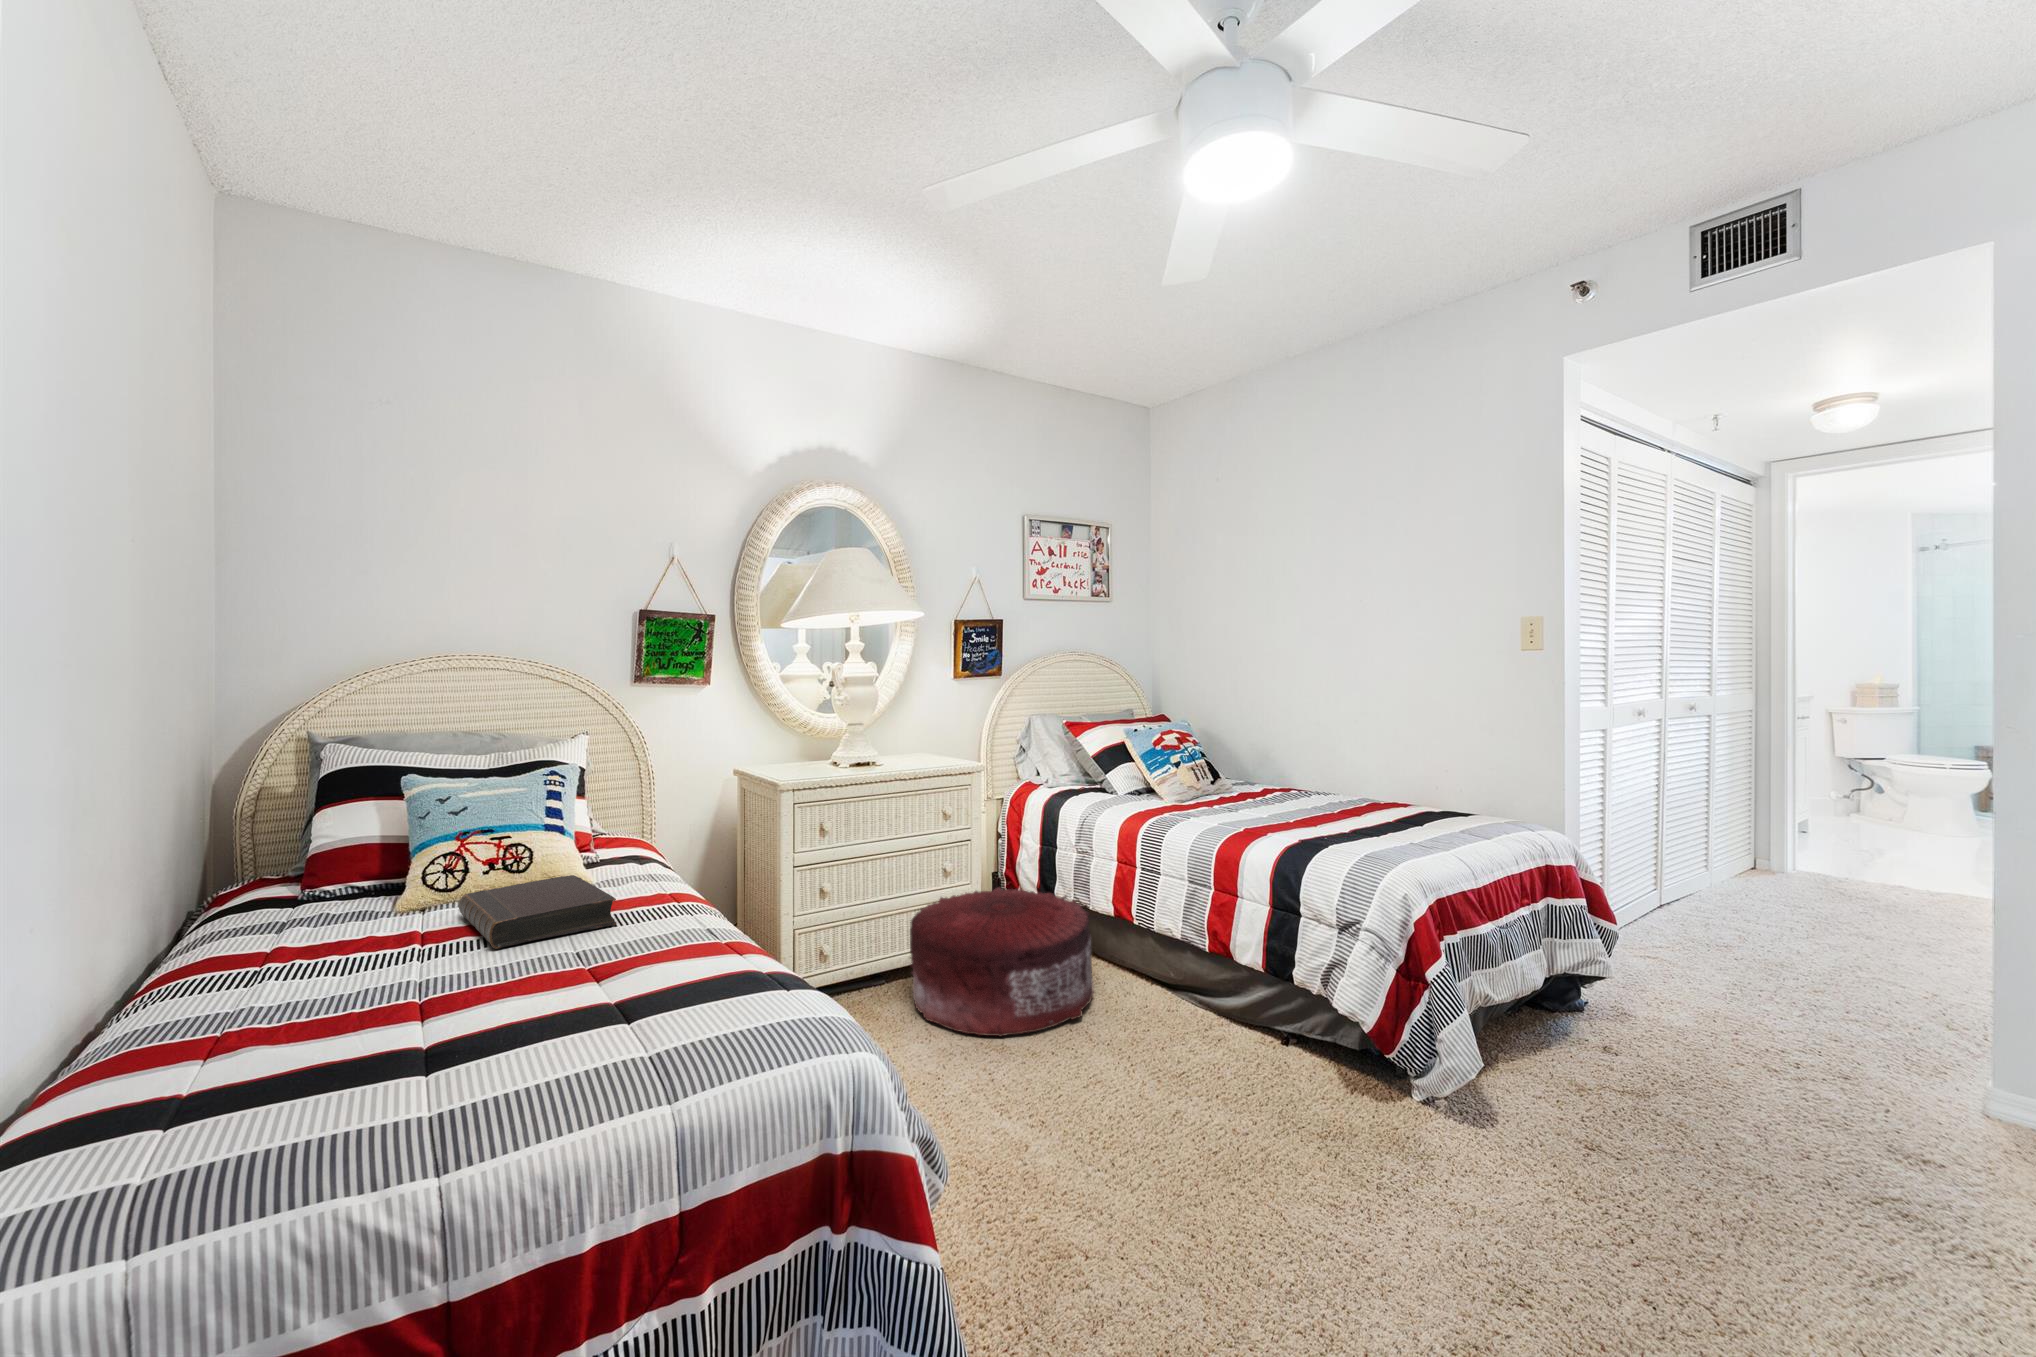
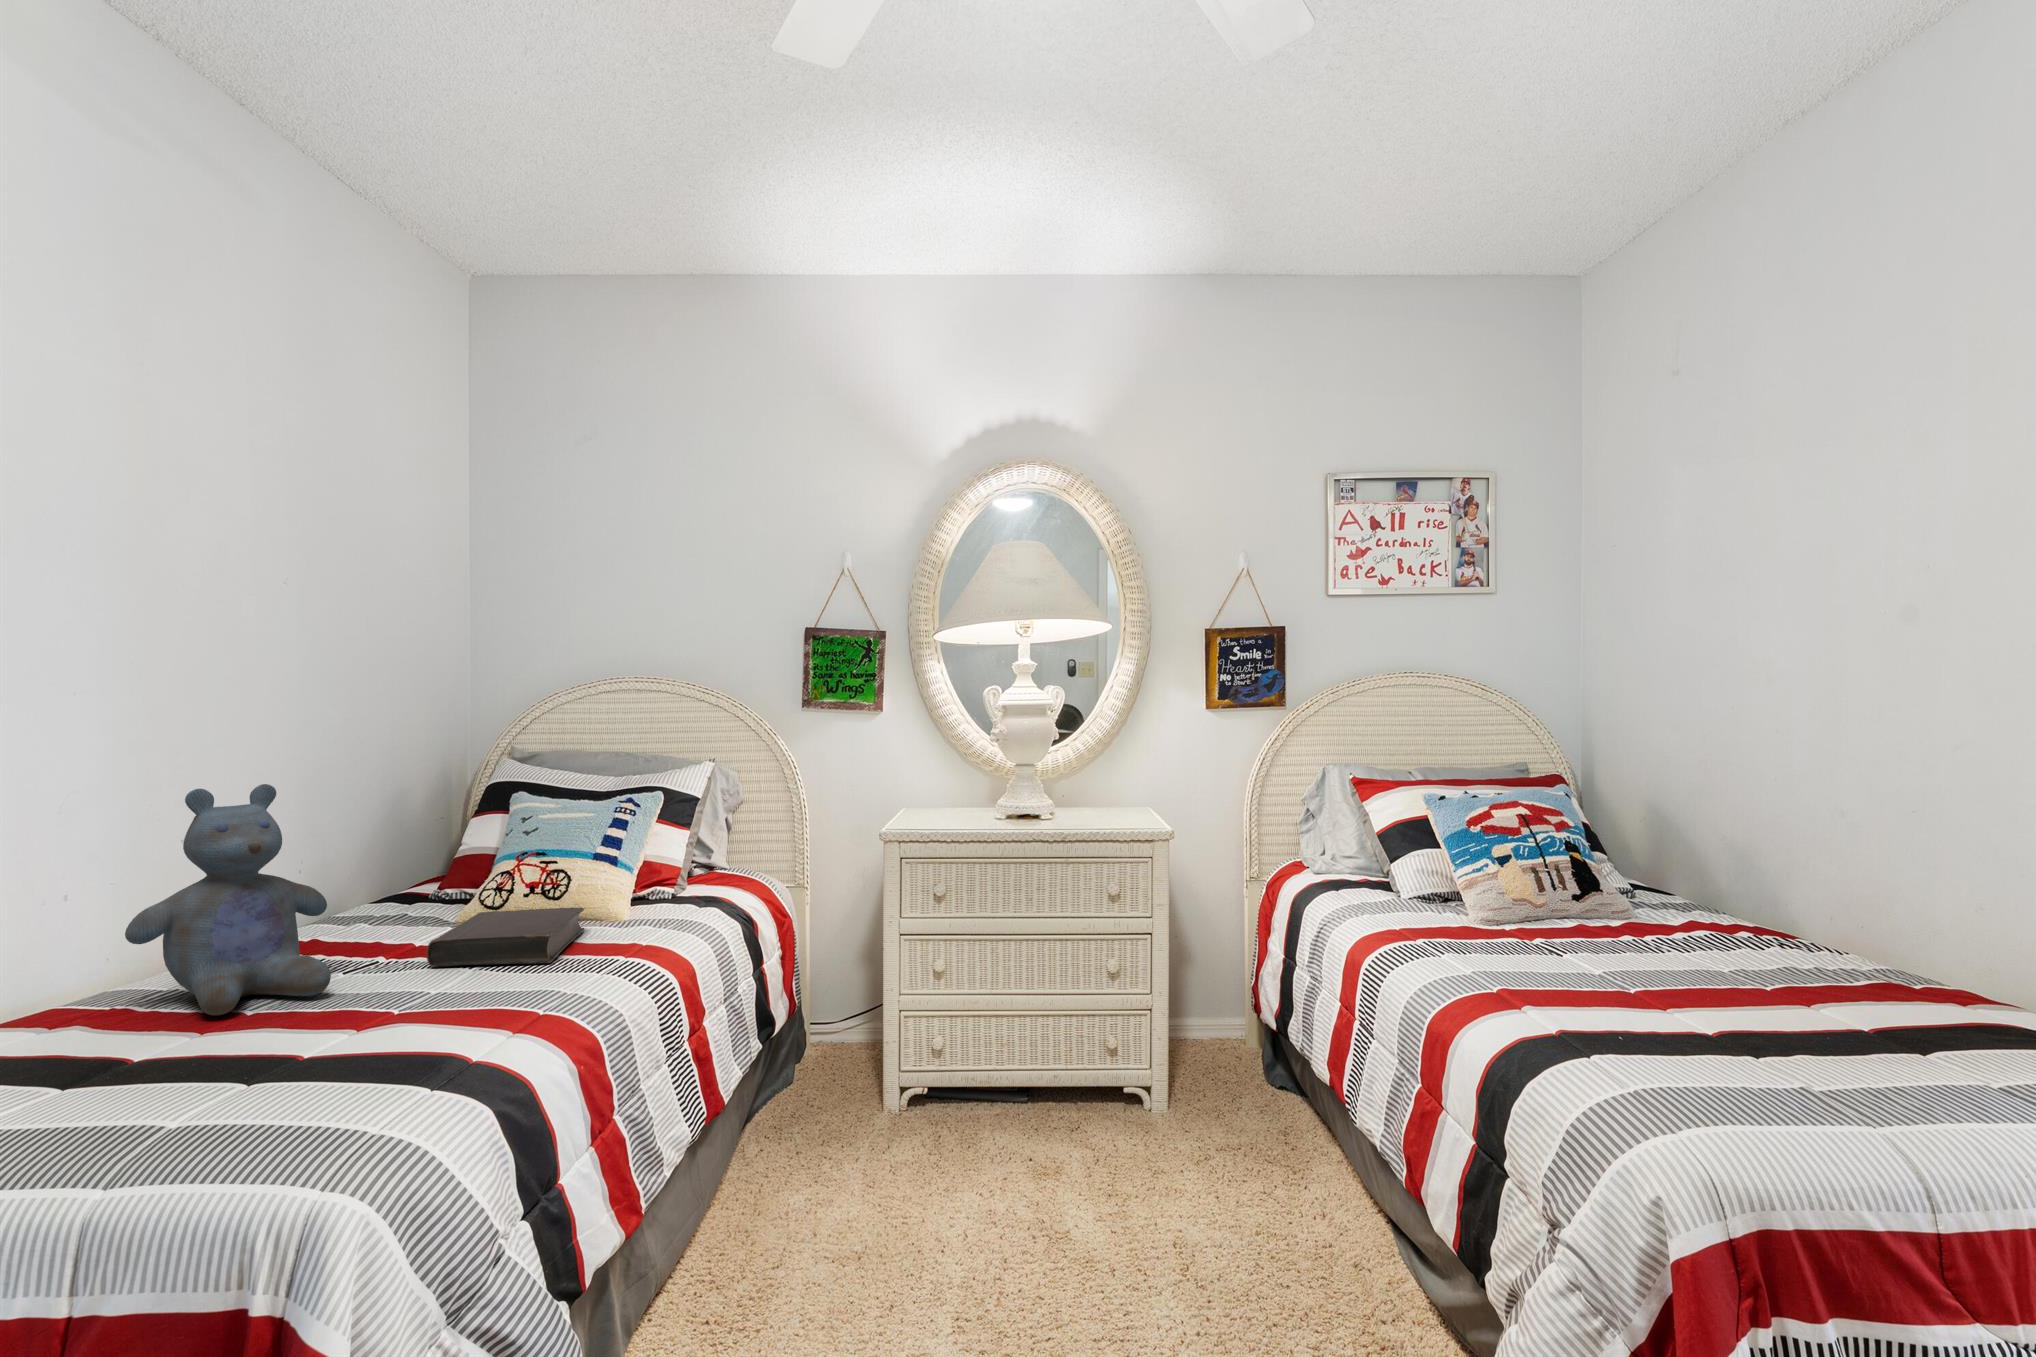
stuffed bear: none [197,775,449,1034] -> present [125,784,331,1015]
pouf: present [910,887,1094,1036] -> none [1009,1006,1280,1219]

